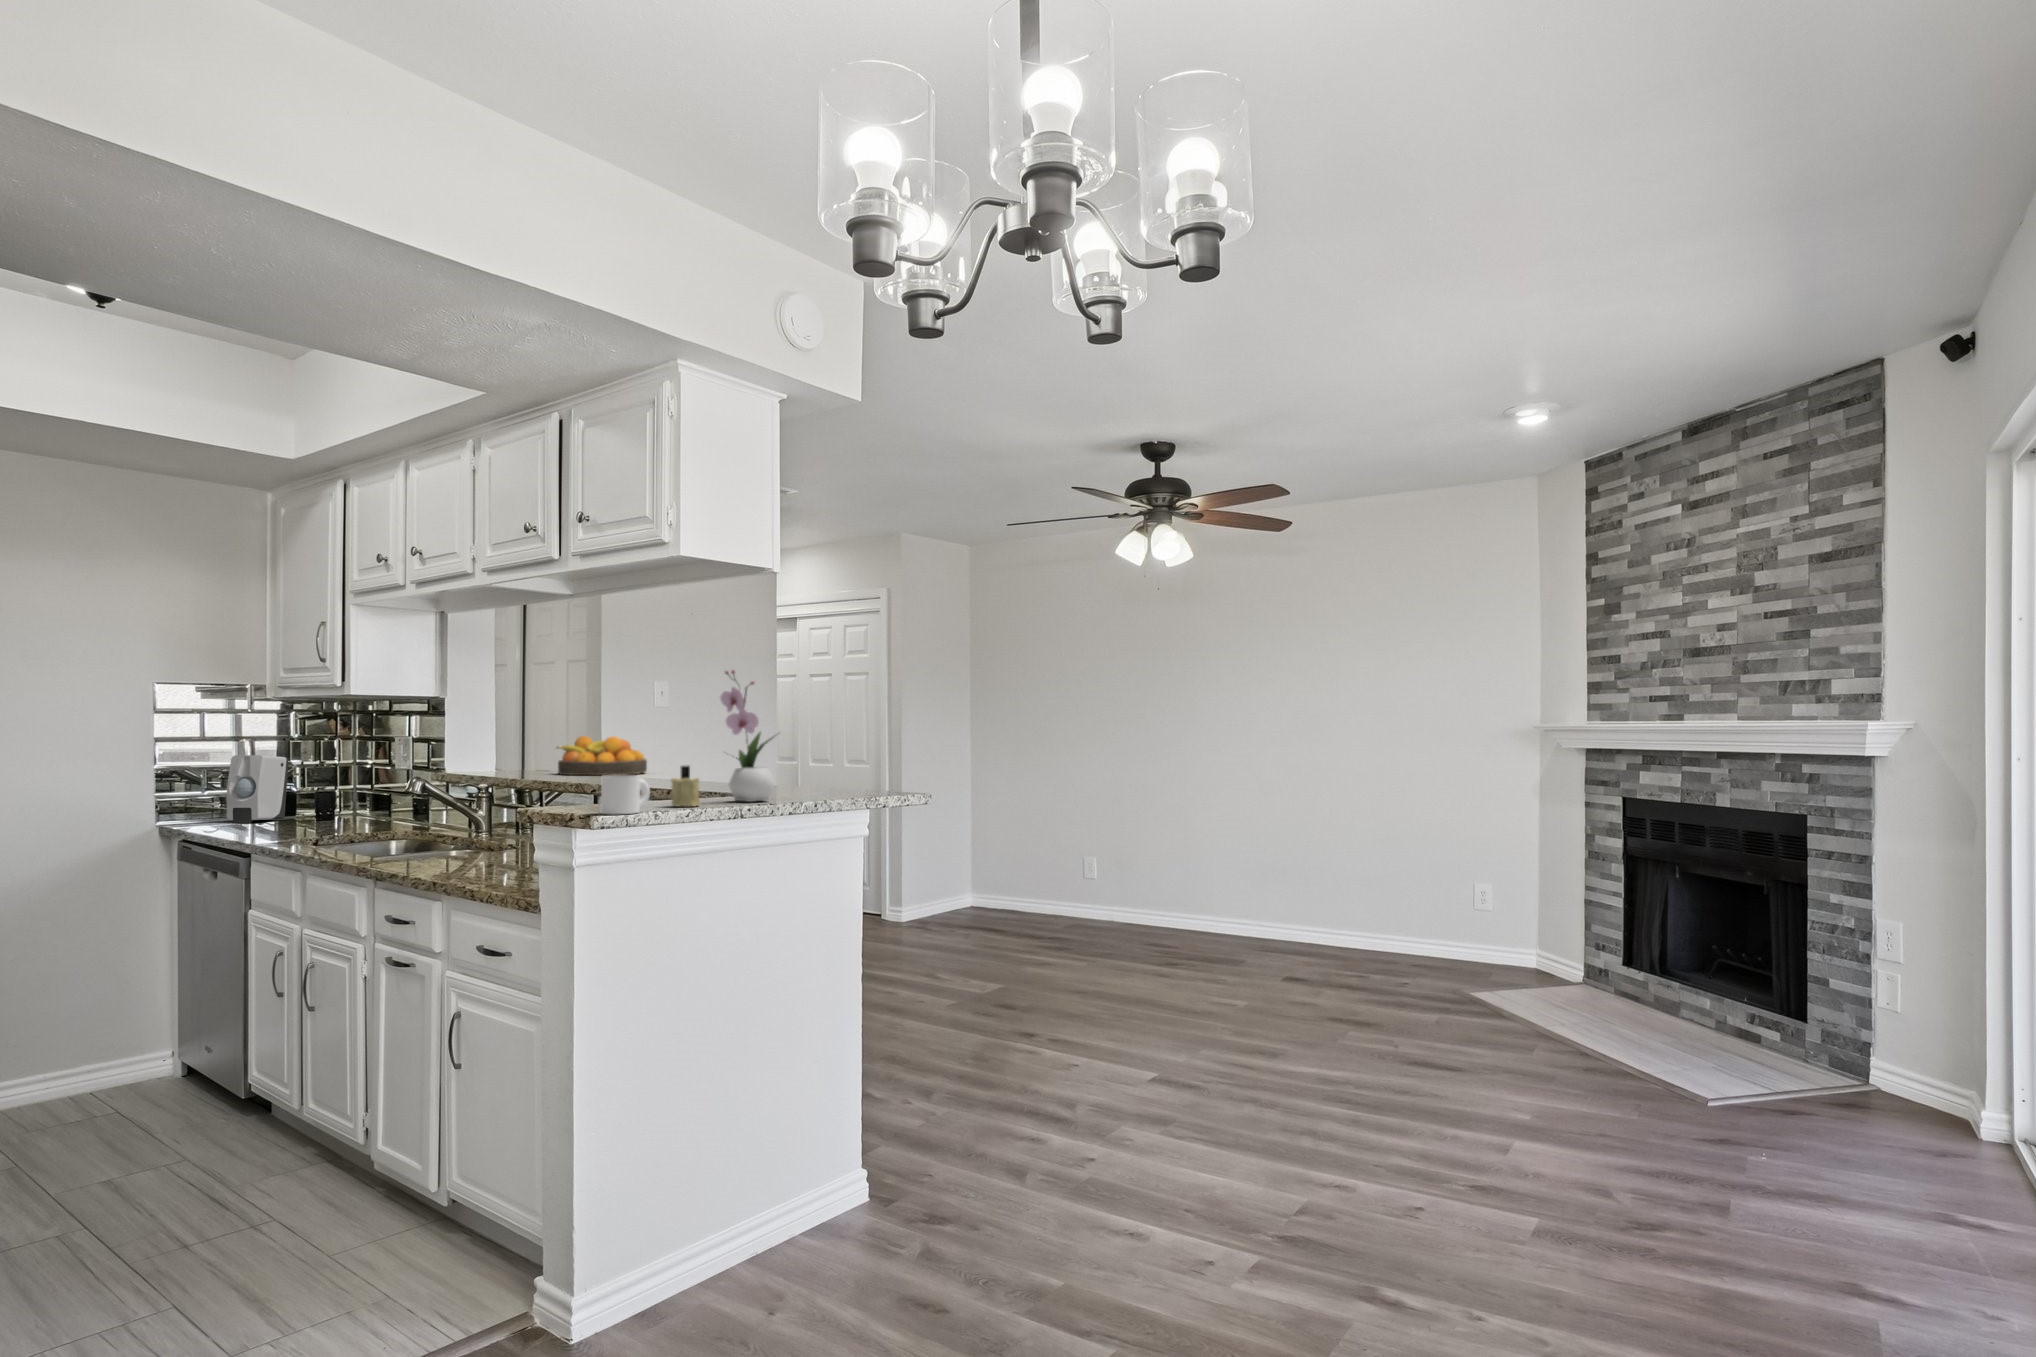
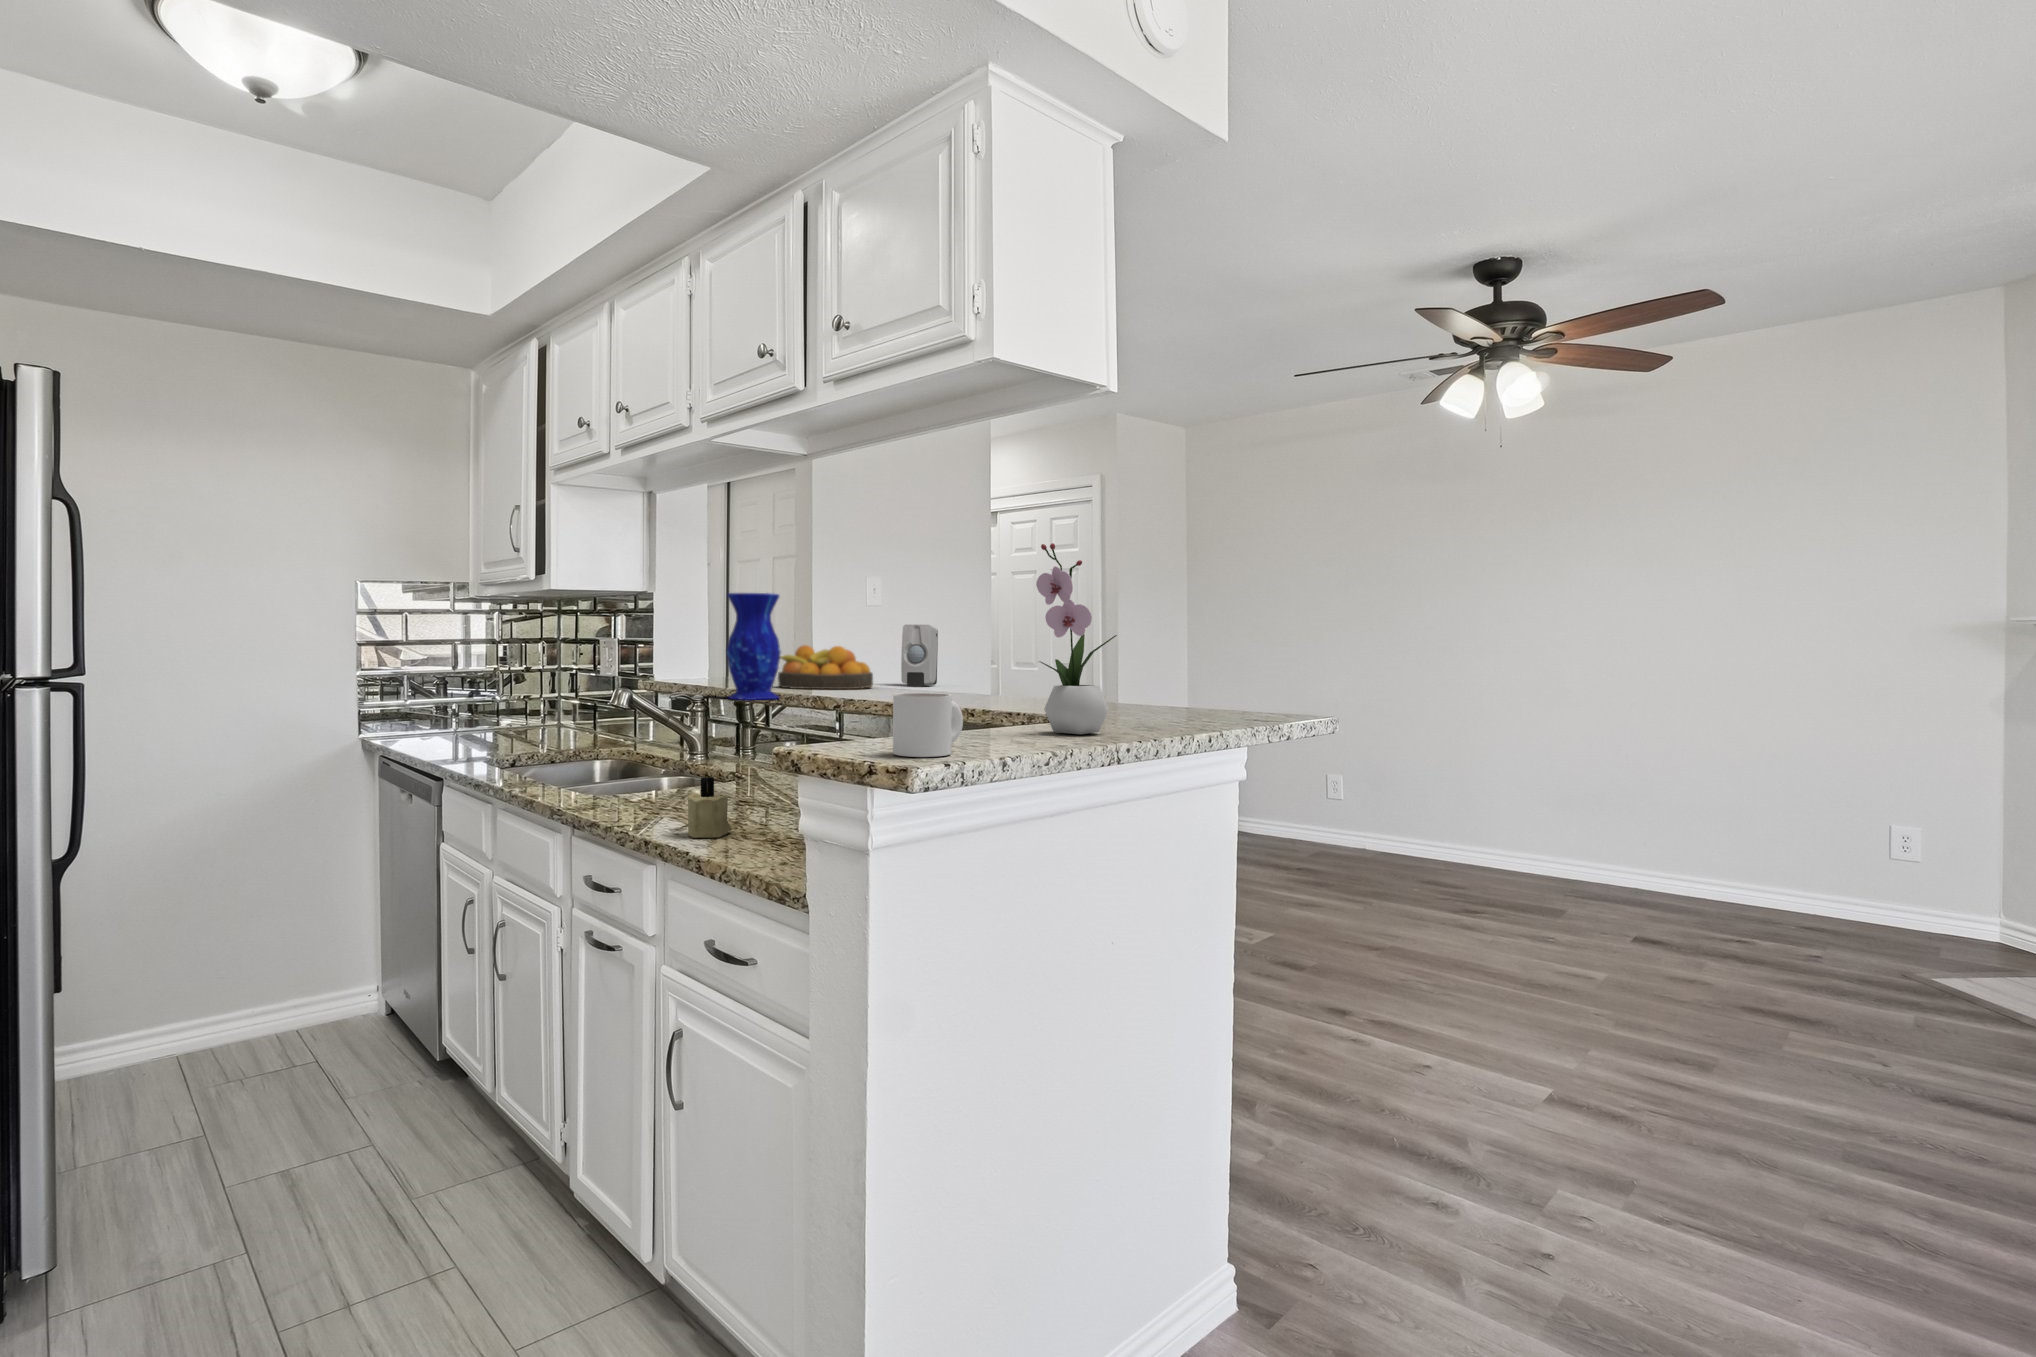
vase: none [505,696,553,785] -> present [726,593,781,700]
soap dispenser: present [227,755,289,823] -> present [901,624,938,687]
candle: present [671,766,701,806] -> present [687,777,732,838]

